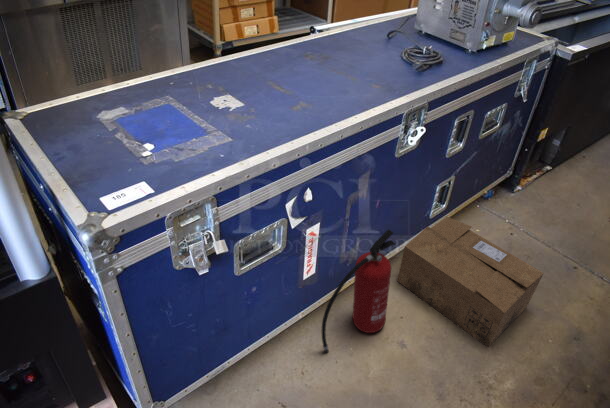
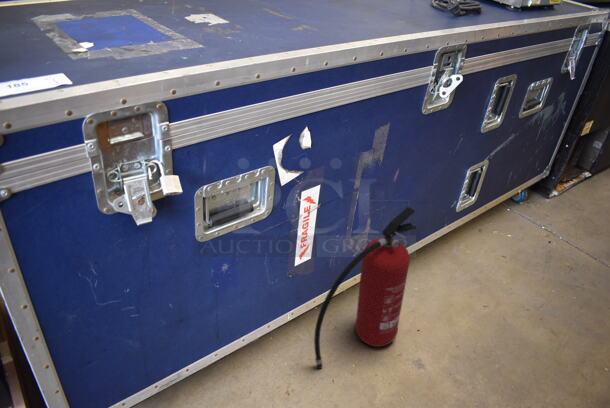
cardboard box: present [397,217,544,347] -> none [412,211,602,374]

